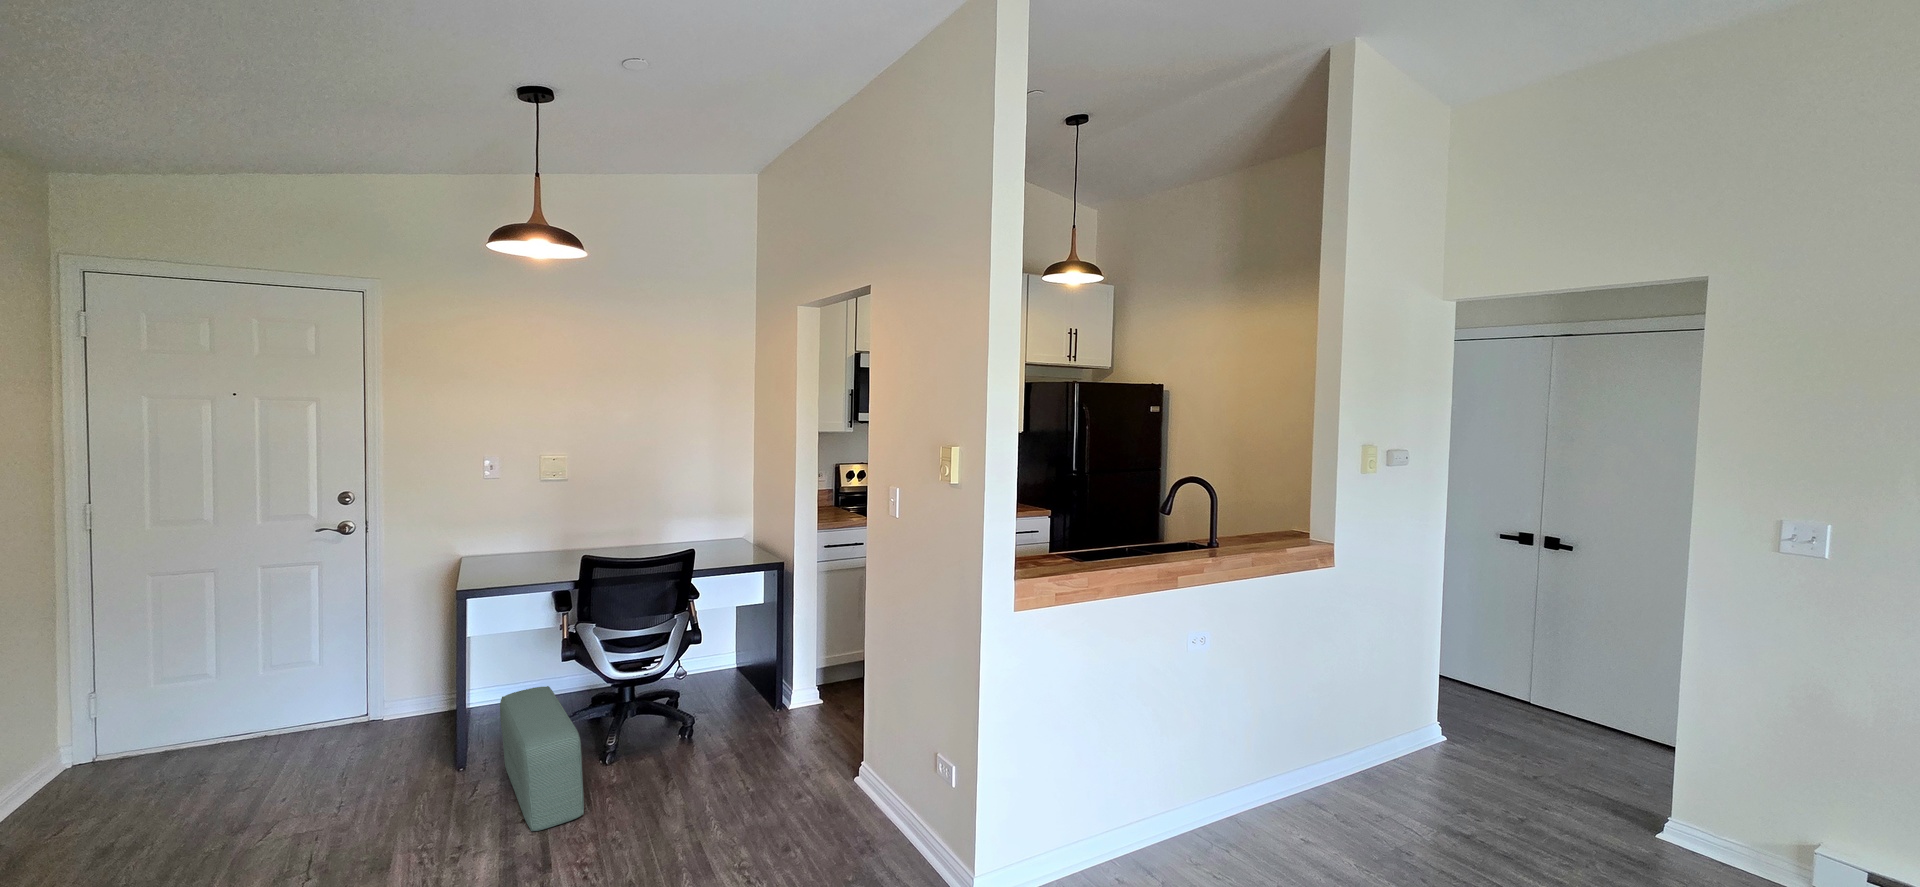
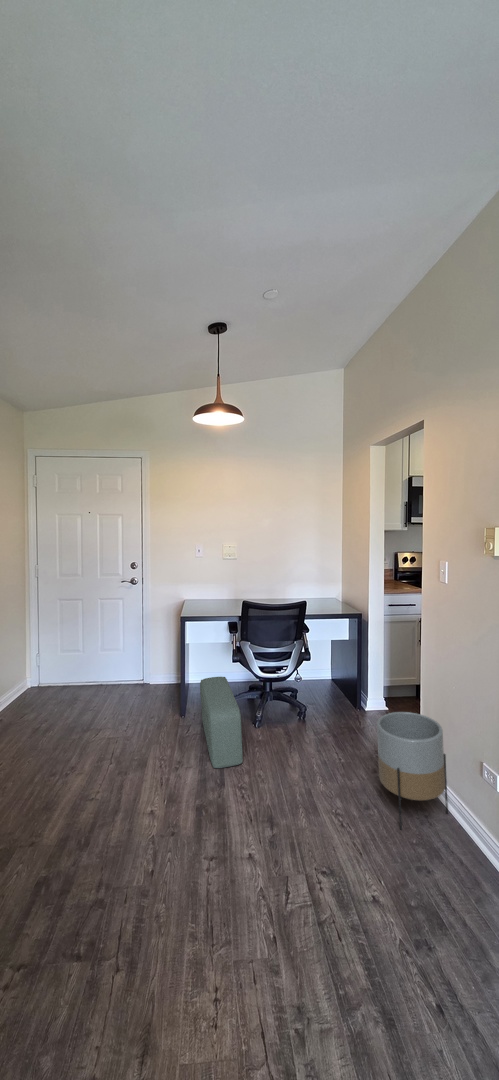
planter: none [789,697,877,849] -> present [377,712,448,830]

